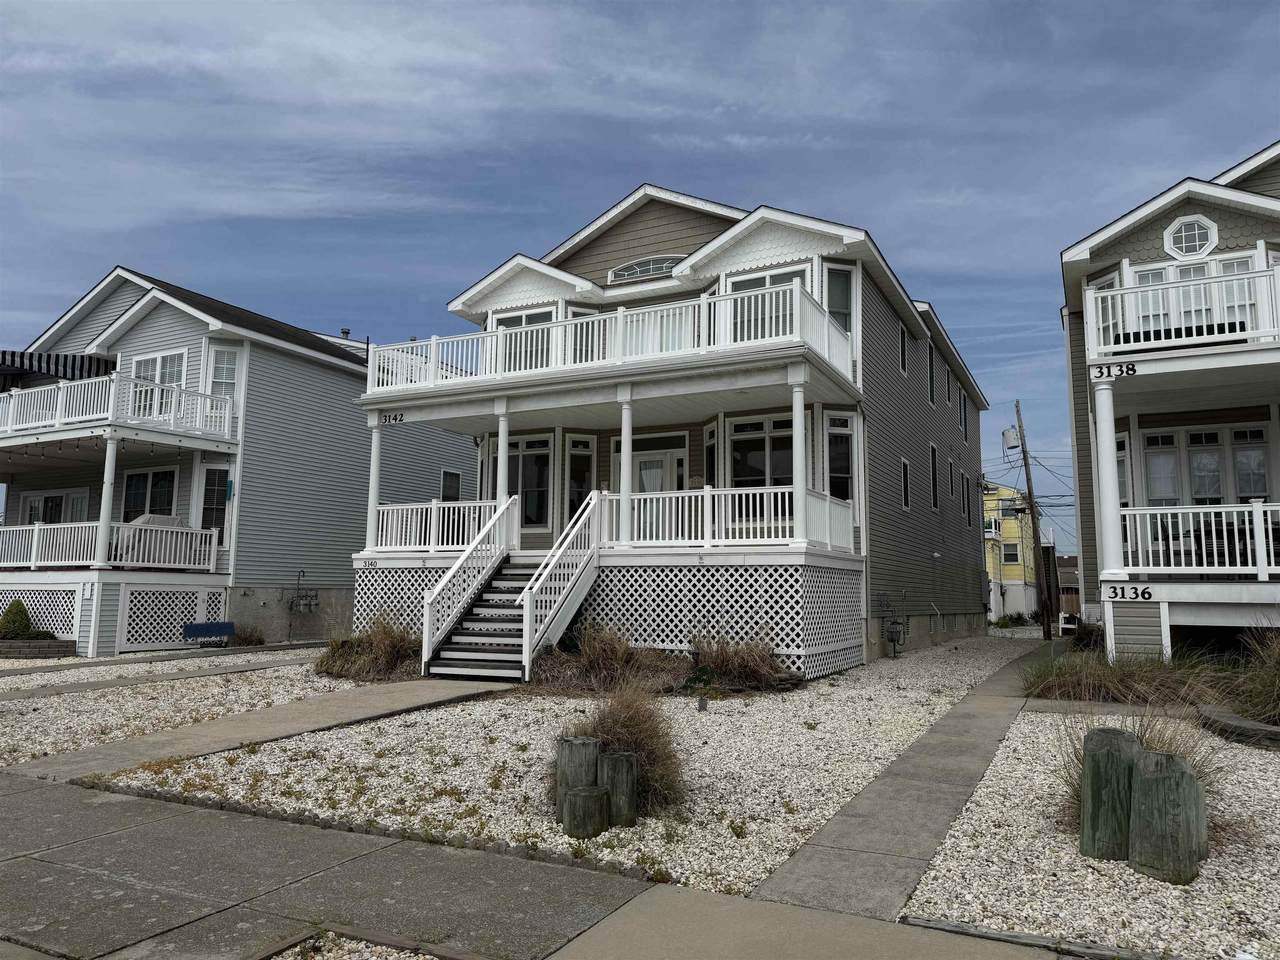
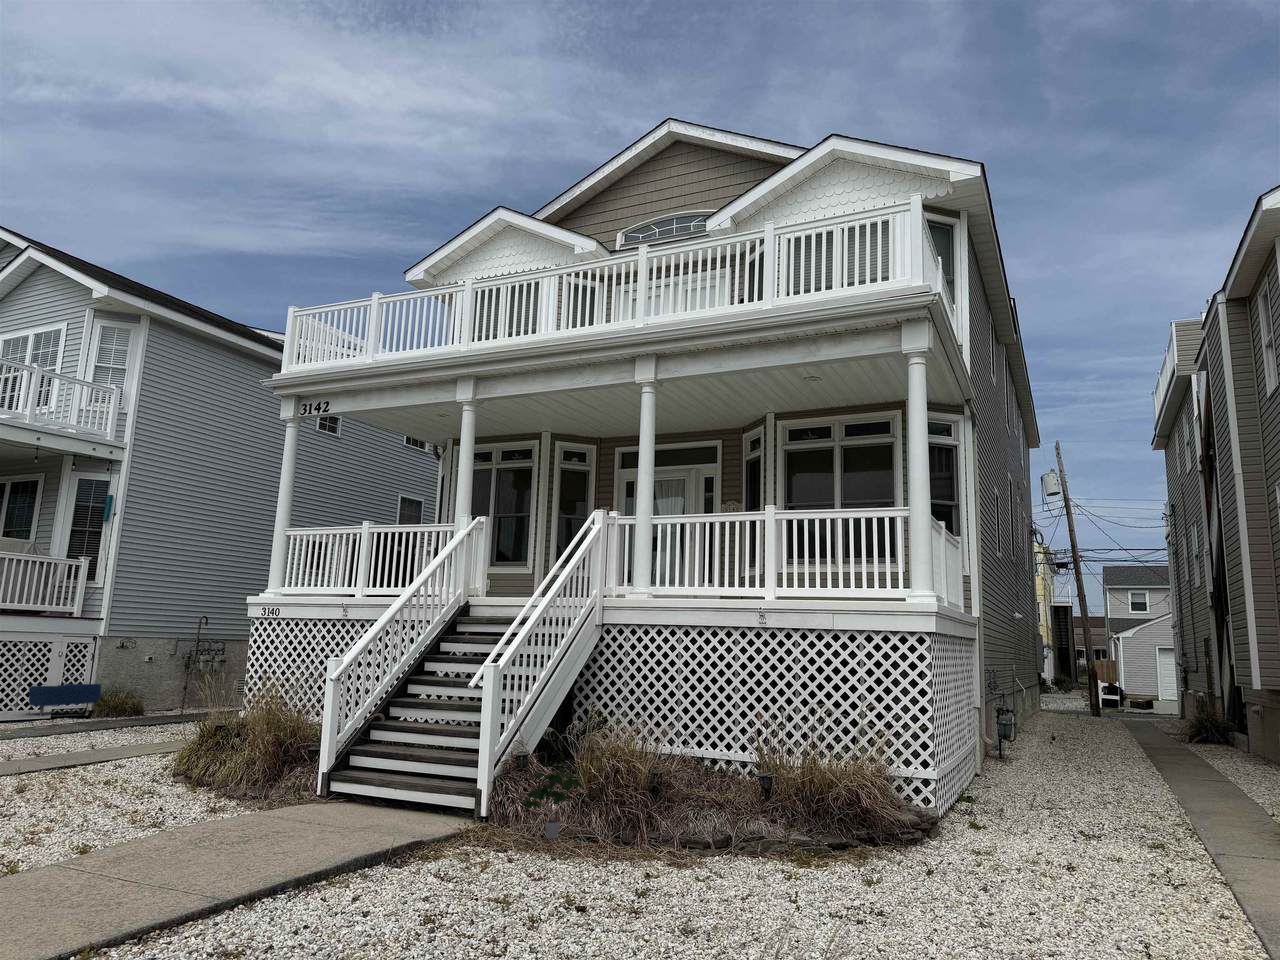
potted plant: present [682,665,721,710] -> present [522,771,581,839]

